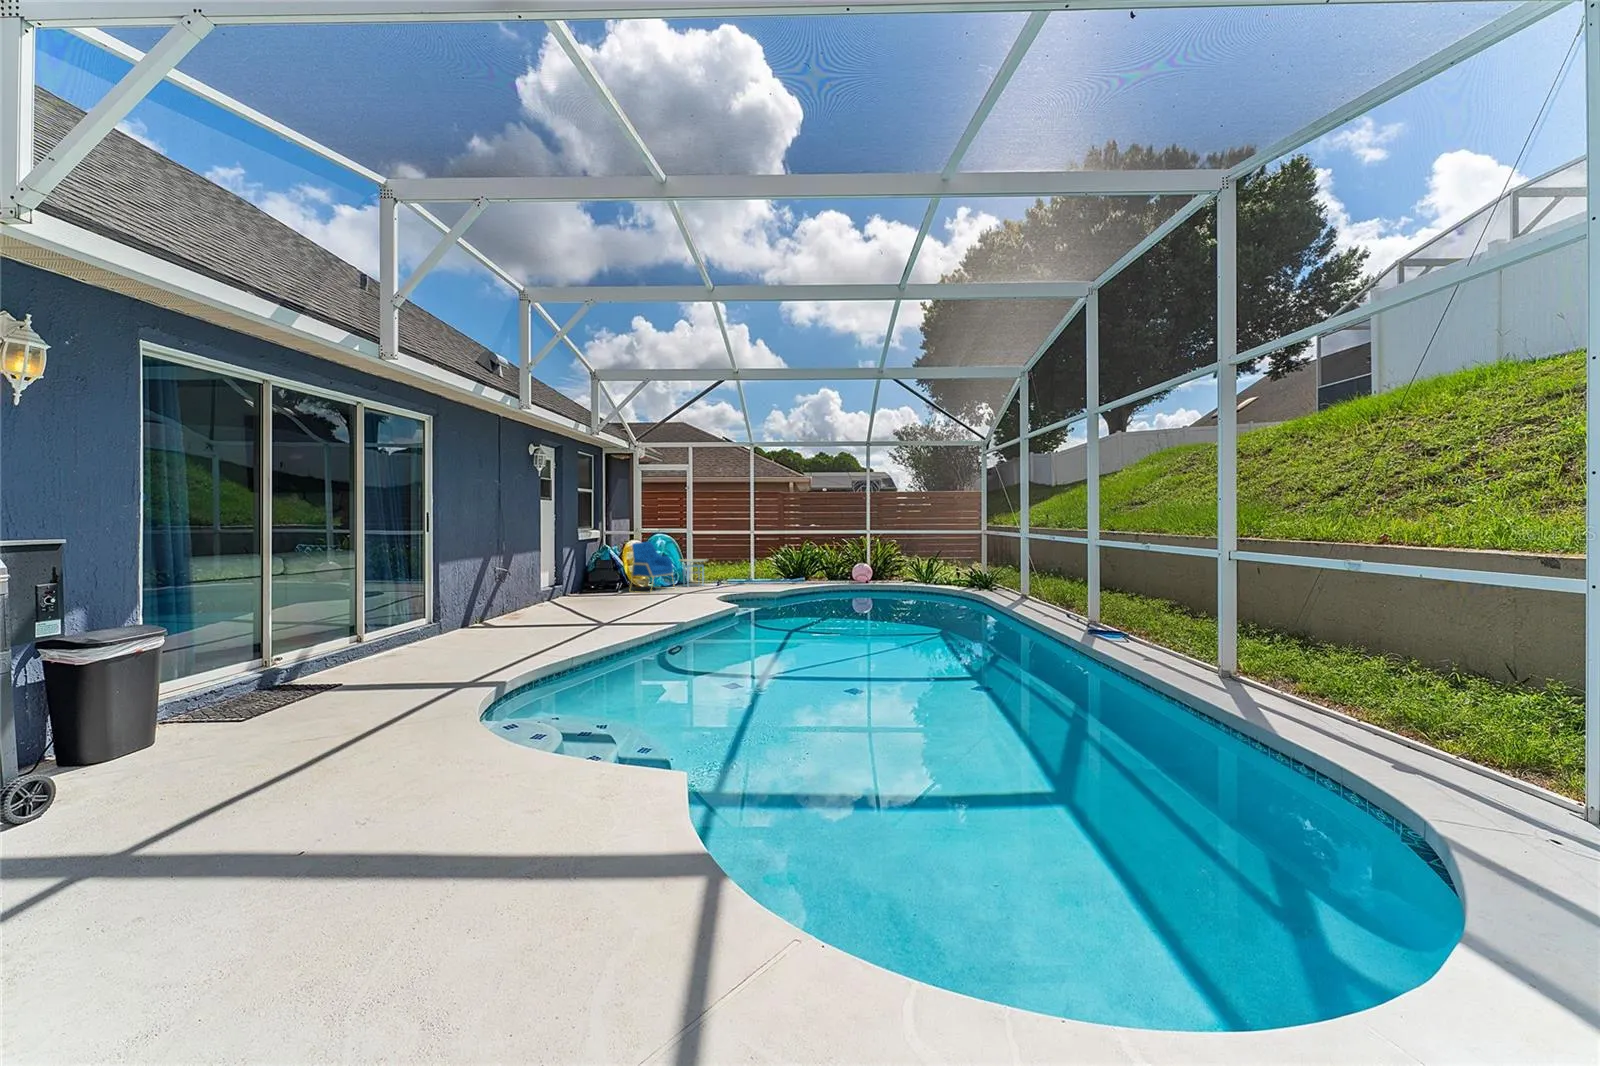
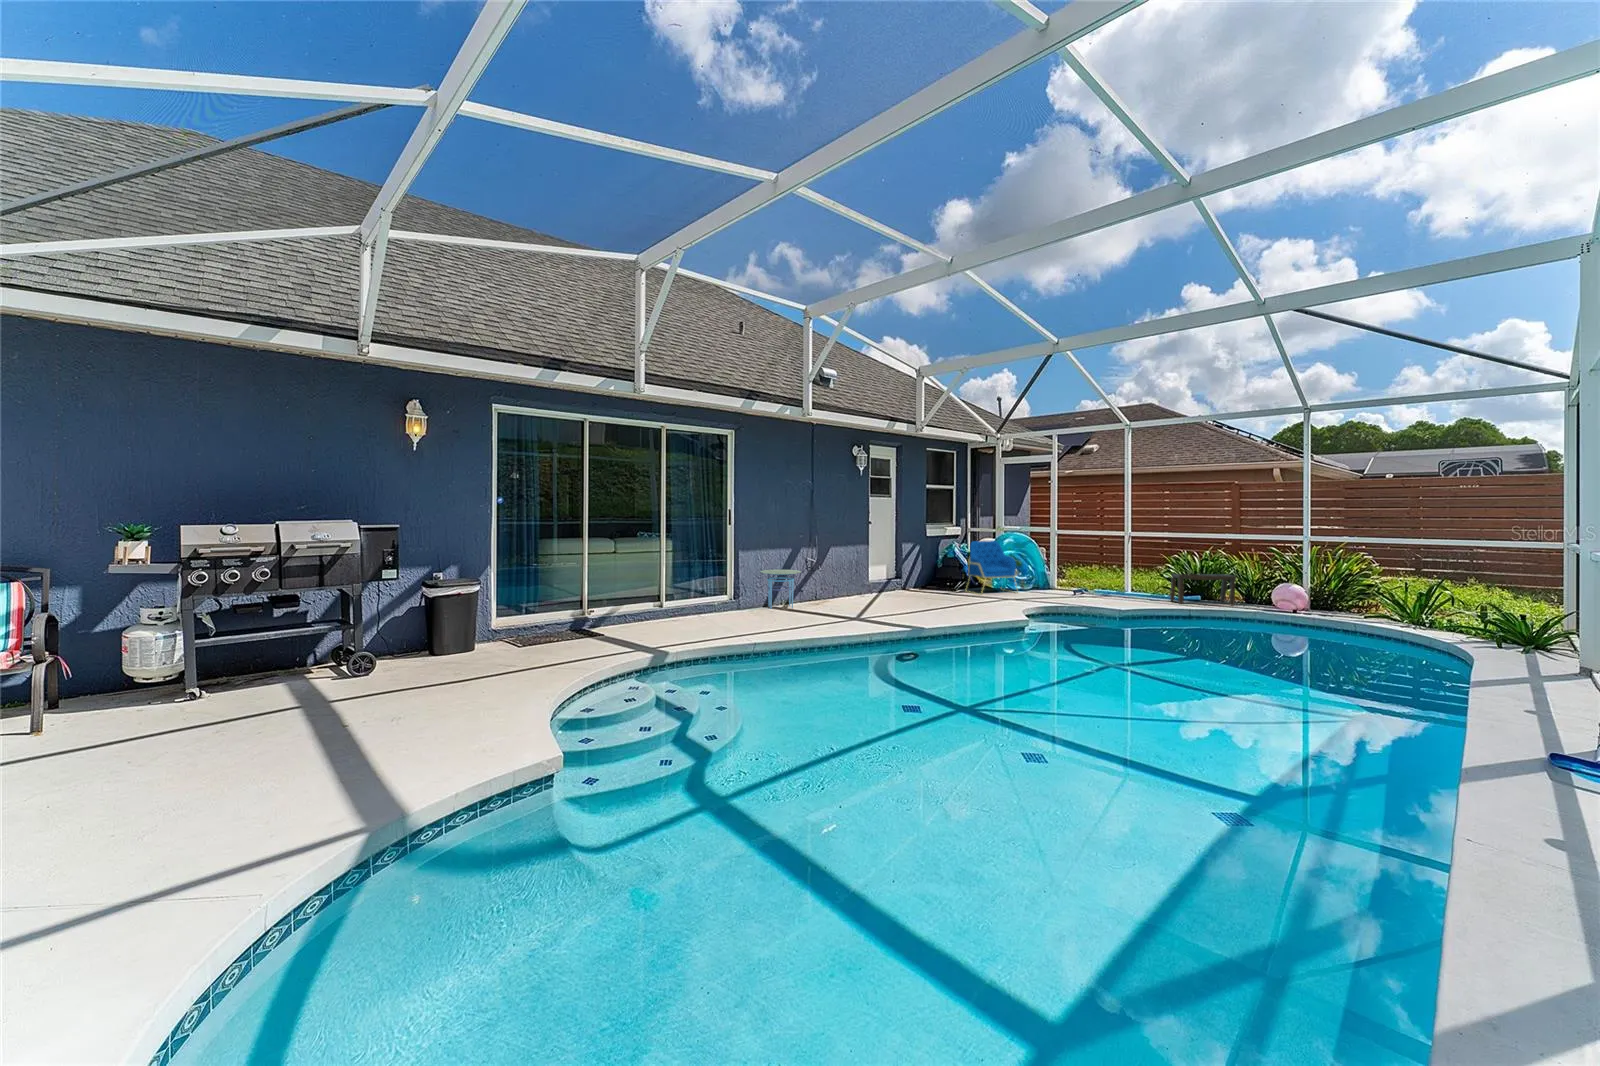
side table: present [681,559,706,584] -> present [760,569,801,609]
bench: none [787,560,829,585] -> present [1170,574,1236,606]

